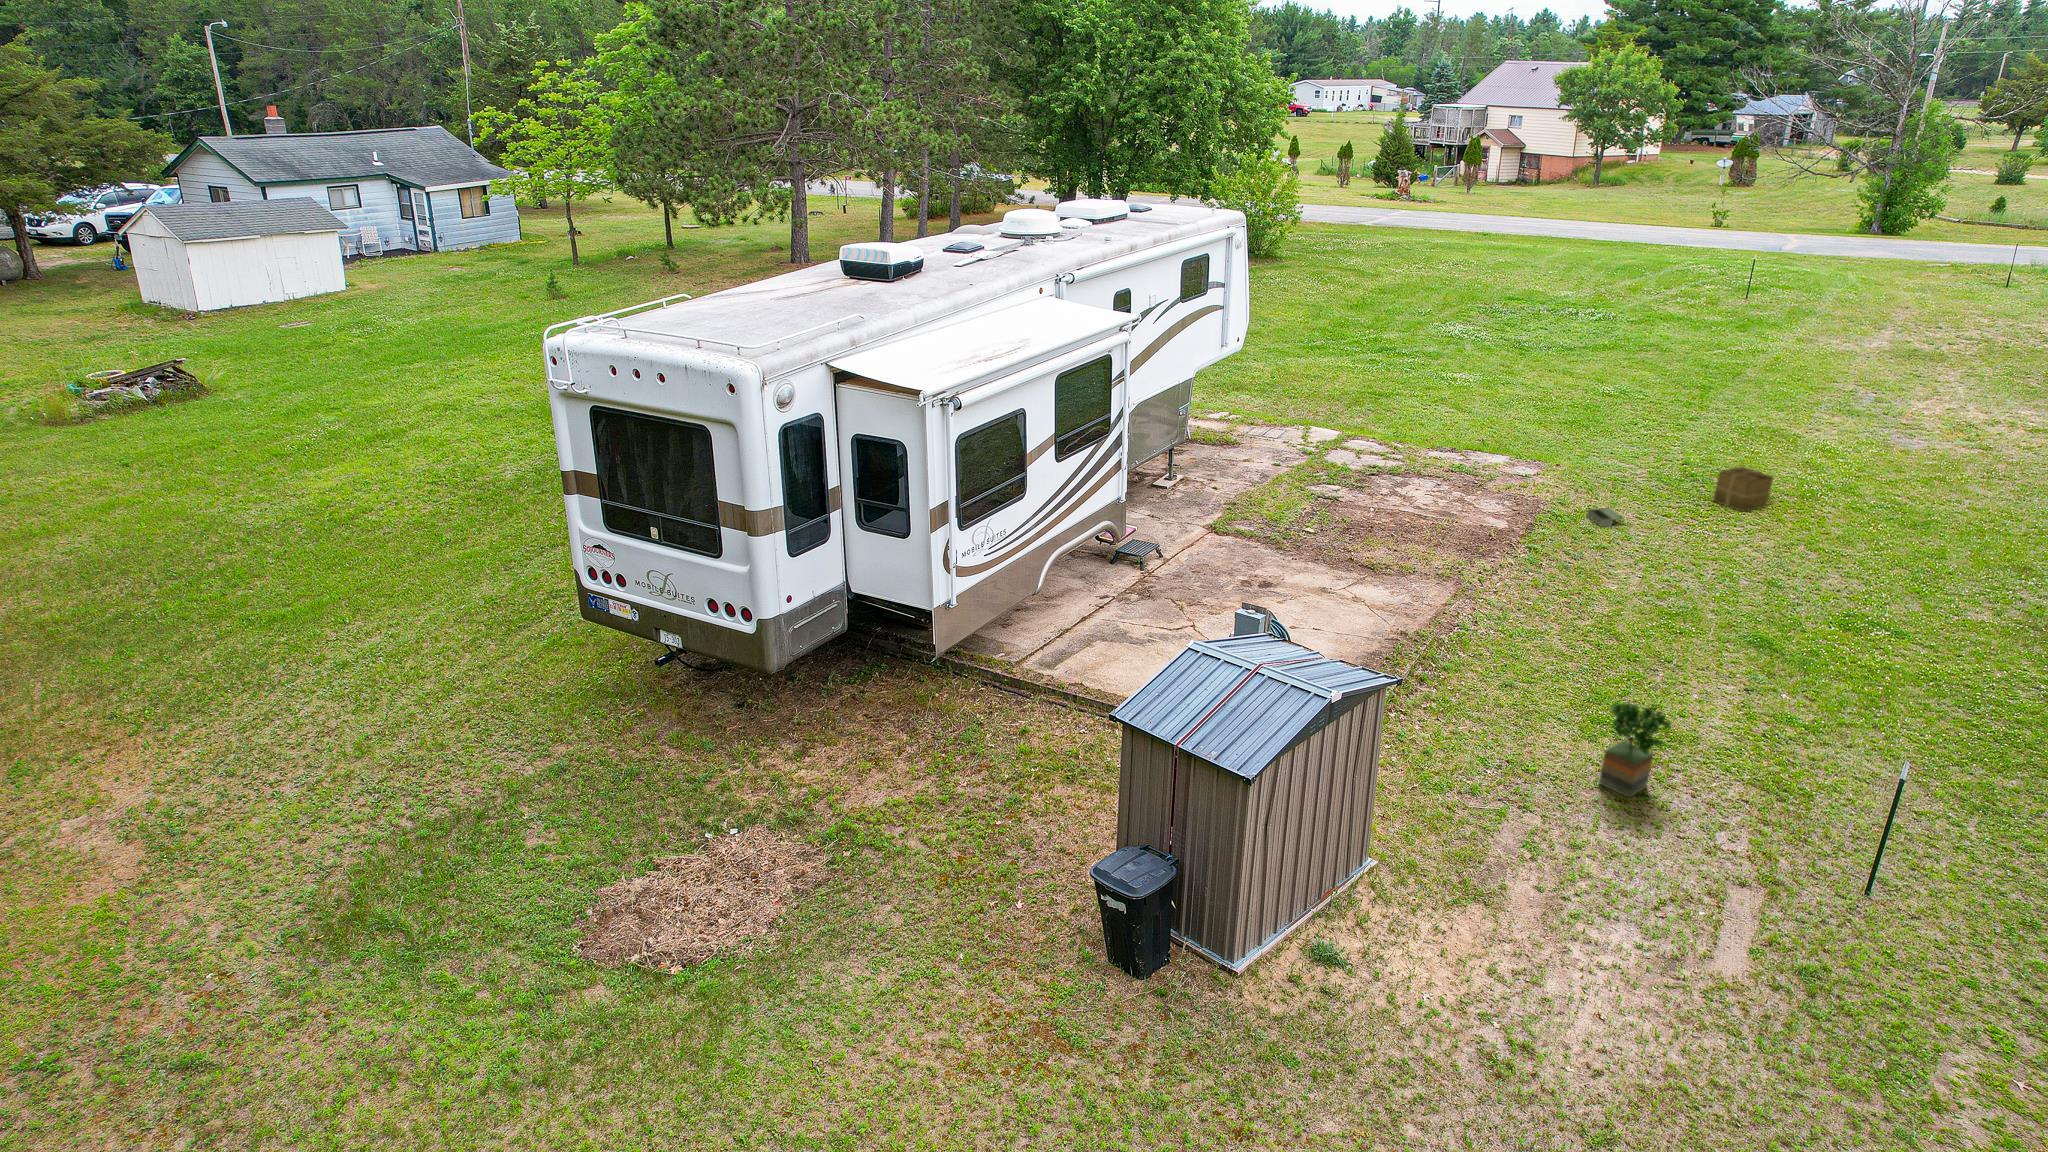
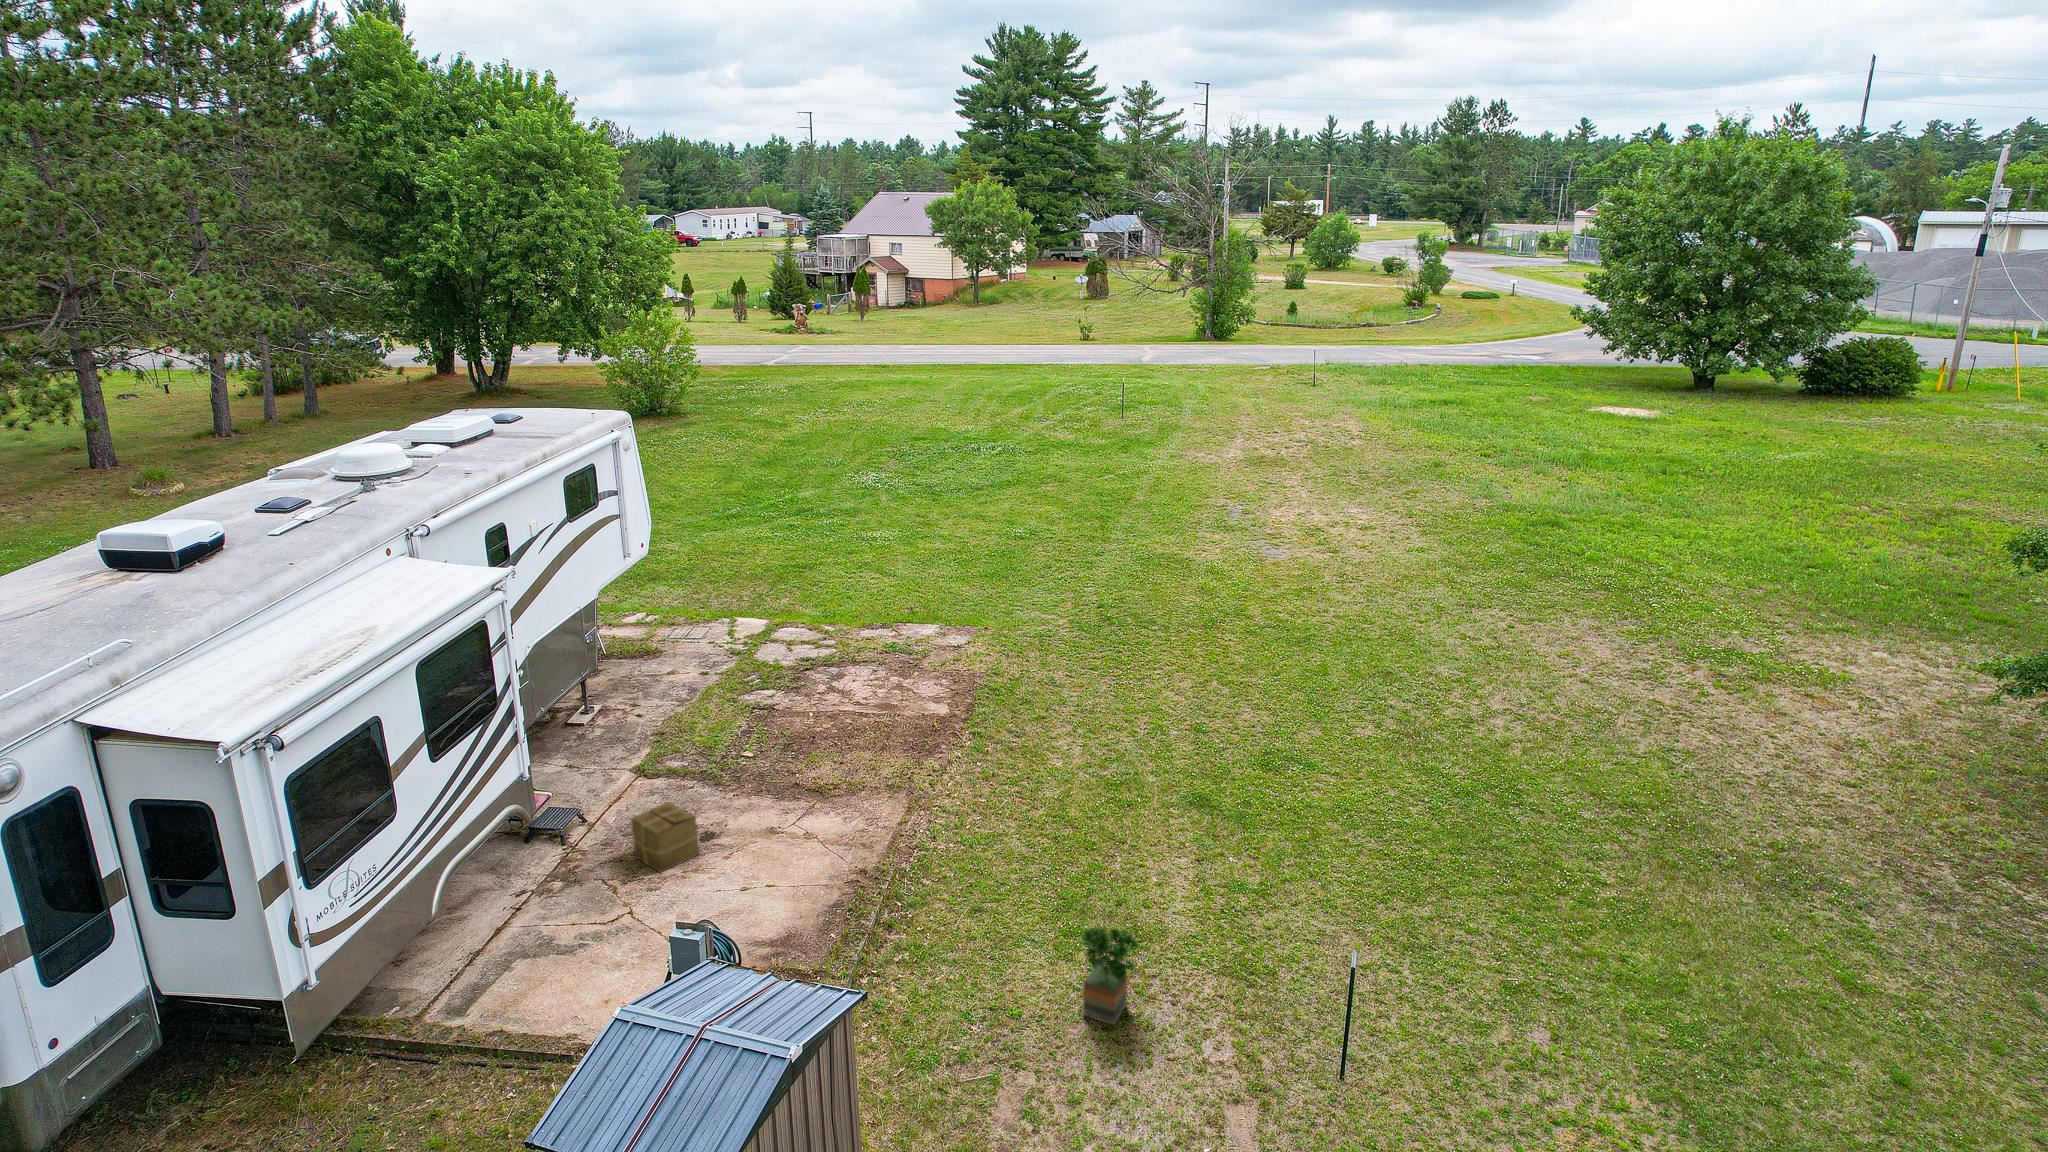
cardboard box: present [1713,467,1773,512] -> present [631,802,699,872]
toolbox: present [1587,508,1622,527] -> none [1019,671,1051,692]

